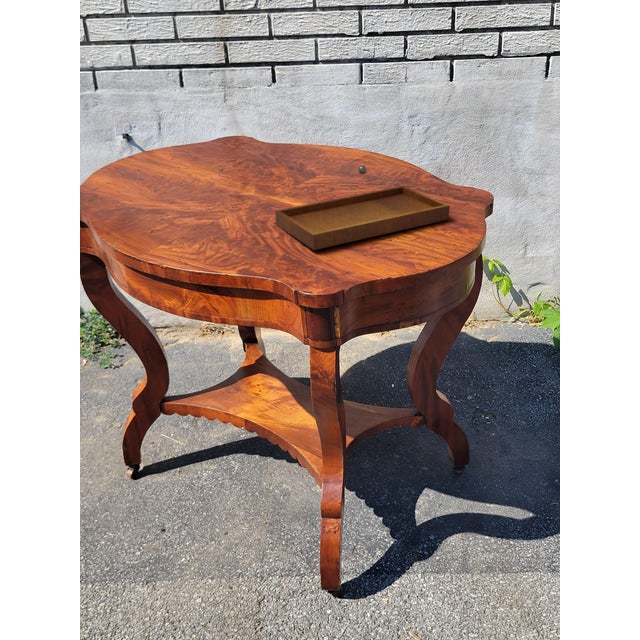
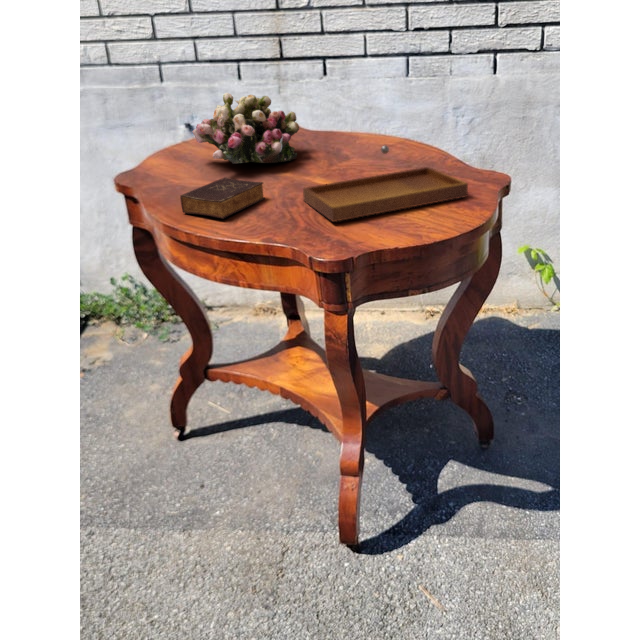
flower arrangement: none [145,104,261,182] -> present [193,93,299,163]
book: none [141,199,233,247] -> present [180,177,265,219]

